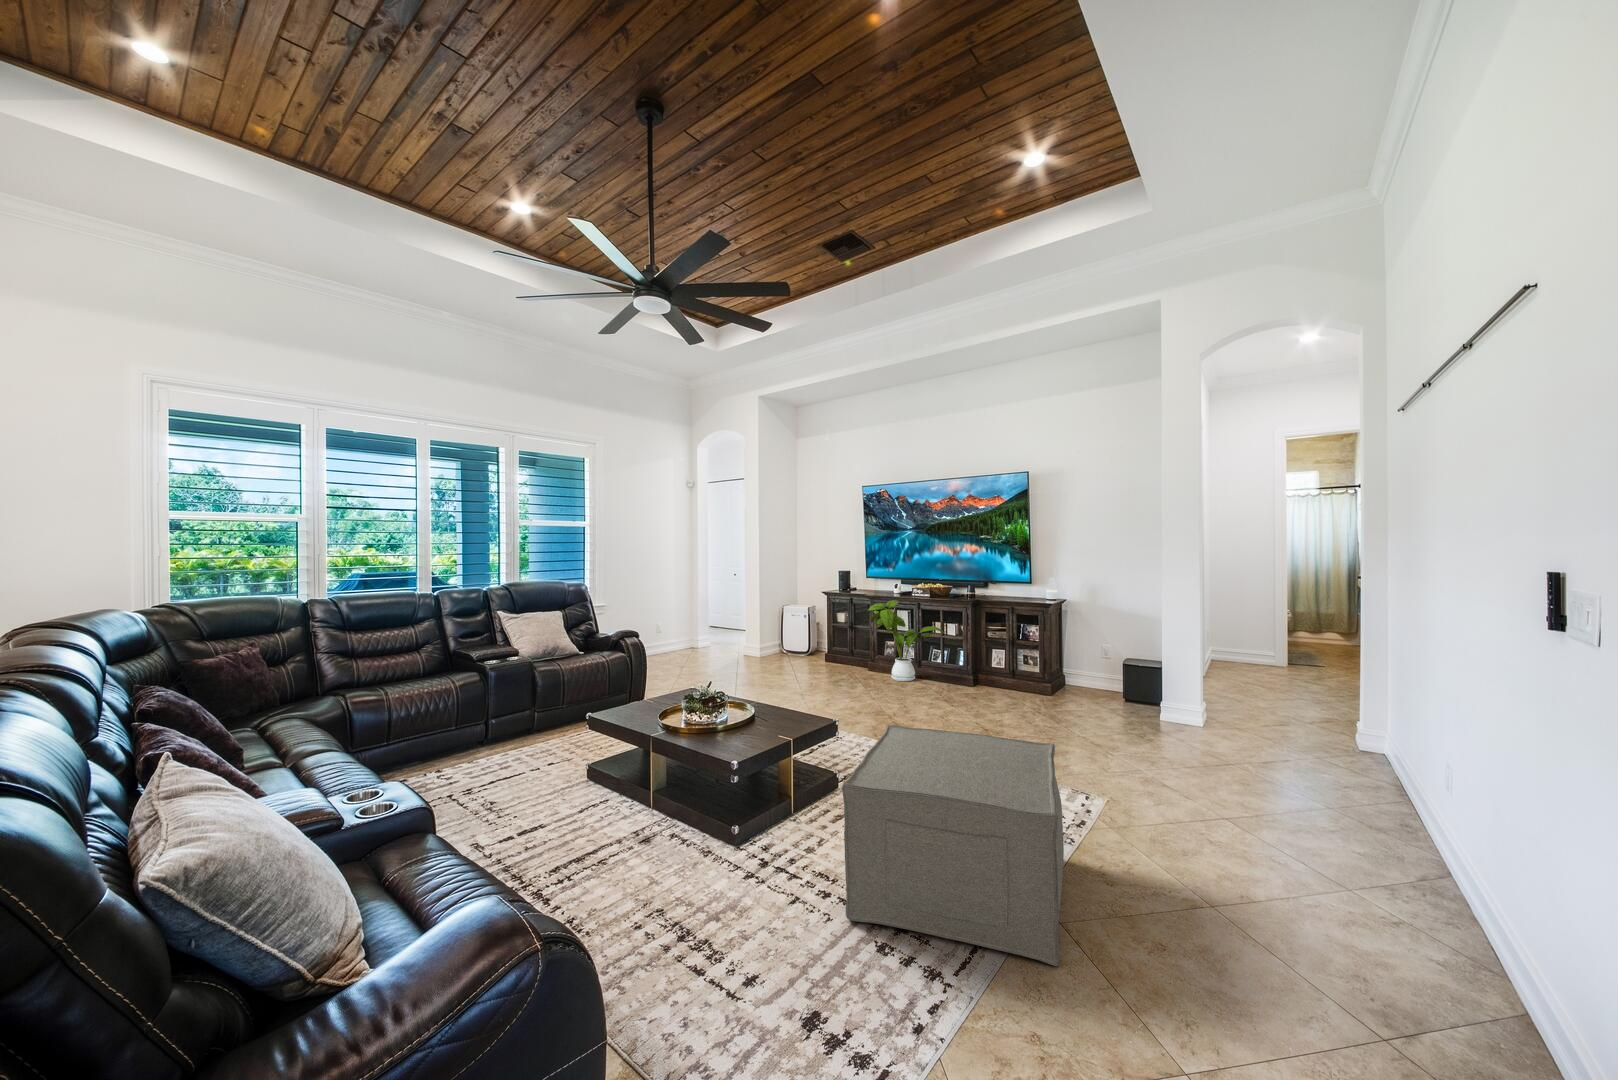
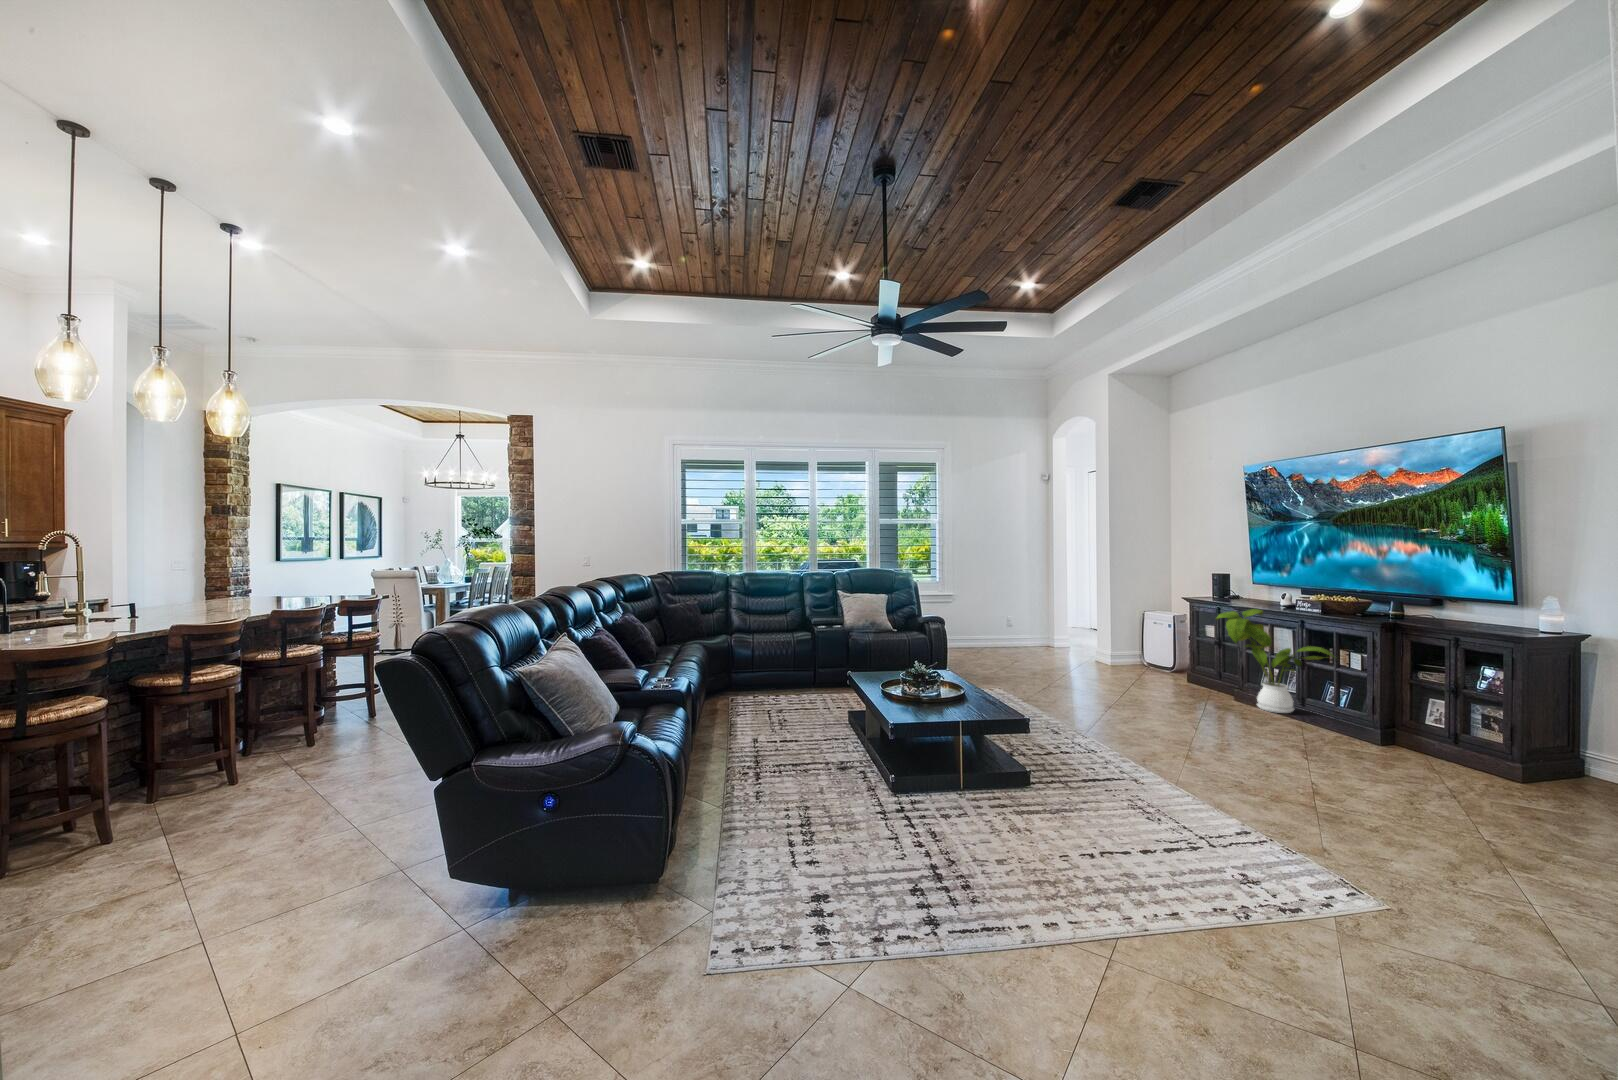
ottoman: present [842,725,1064,966] -> none [918,712,1222,975]

